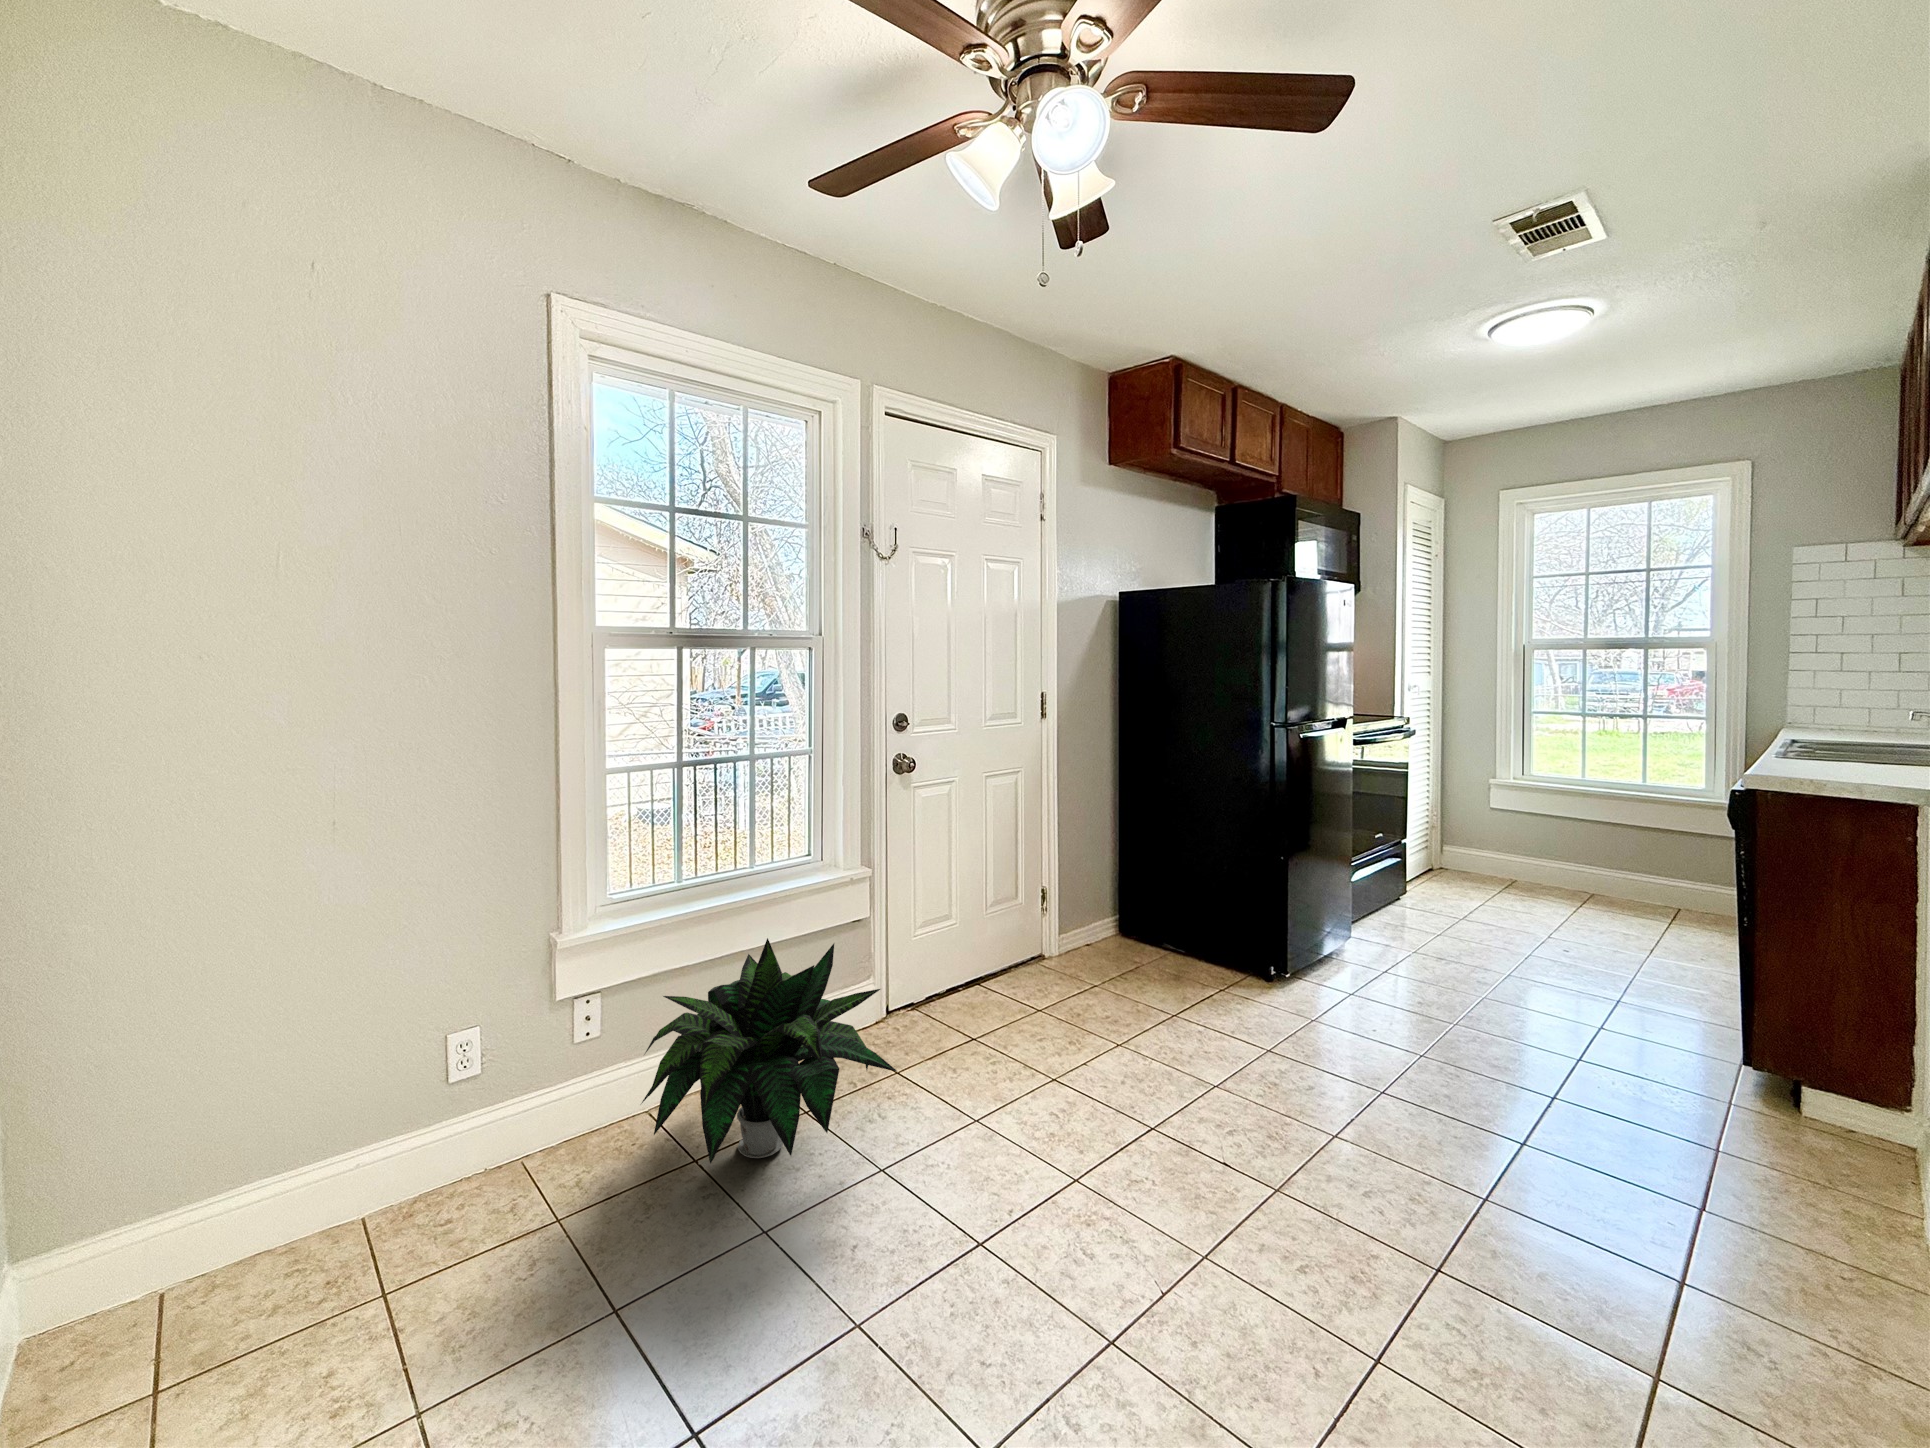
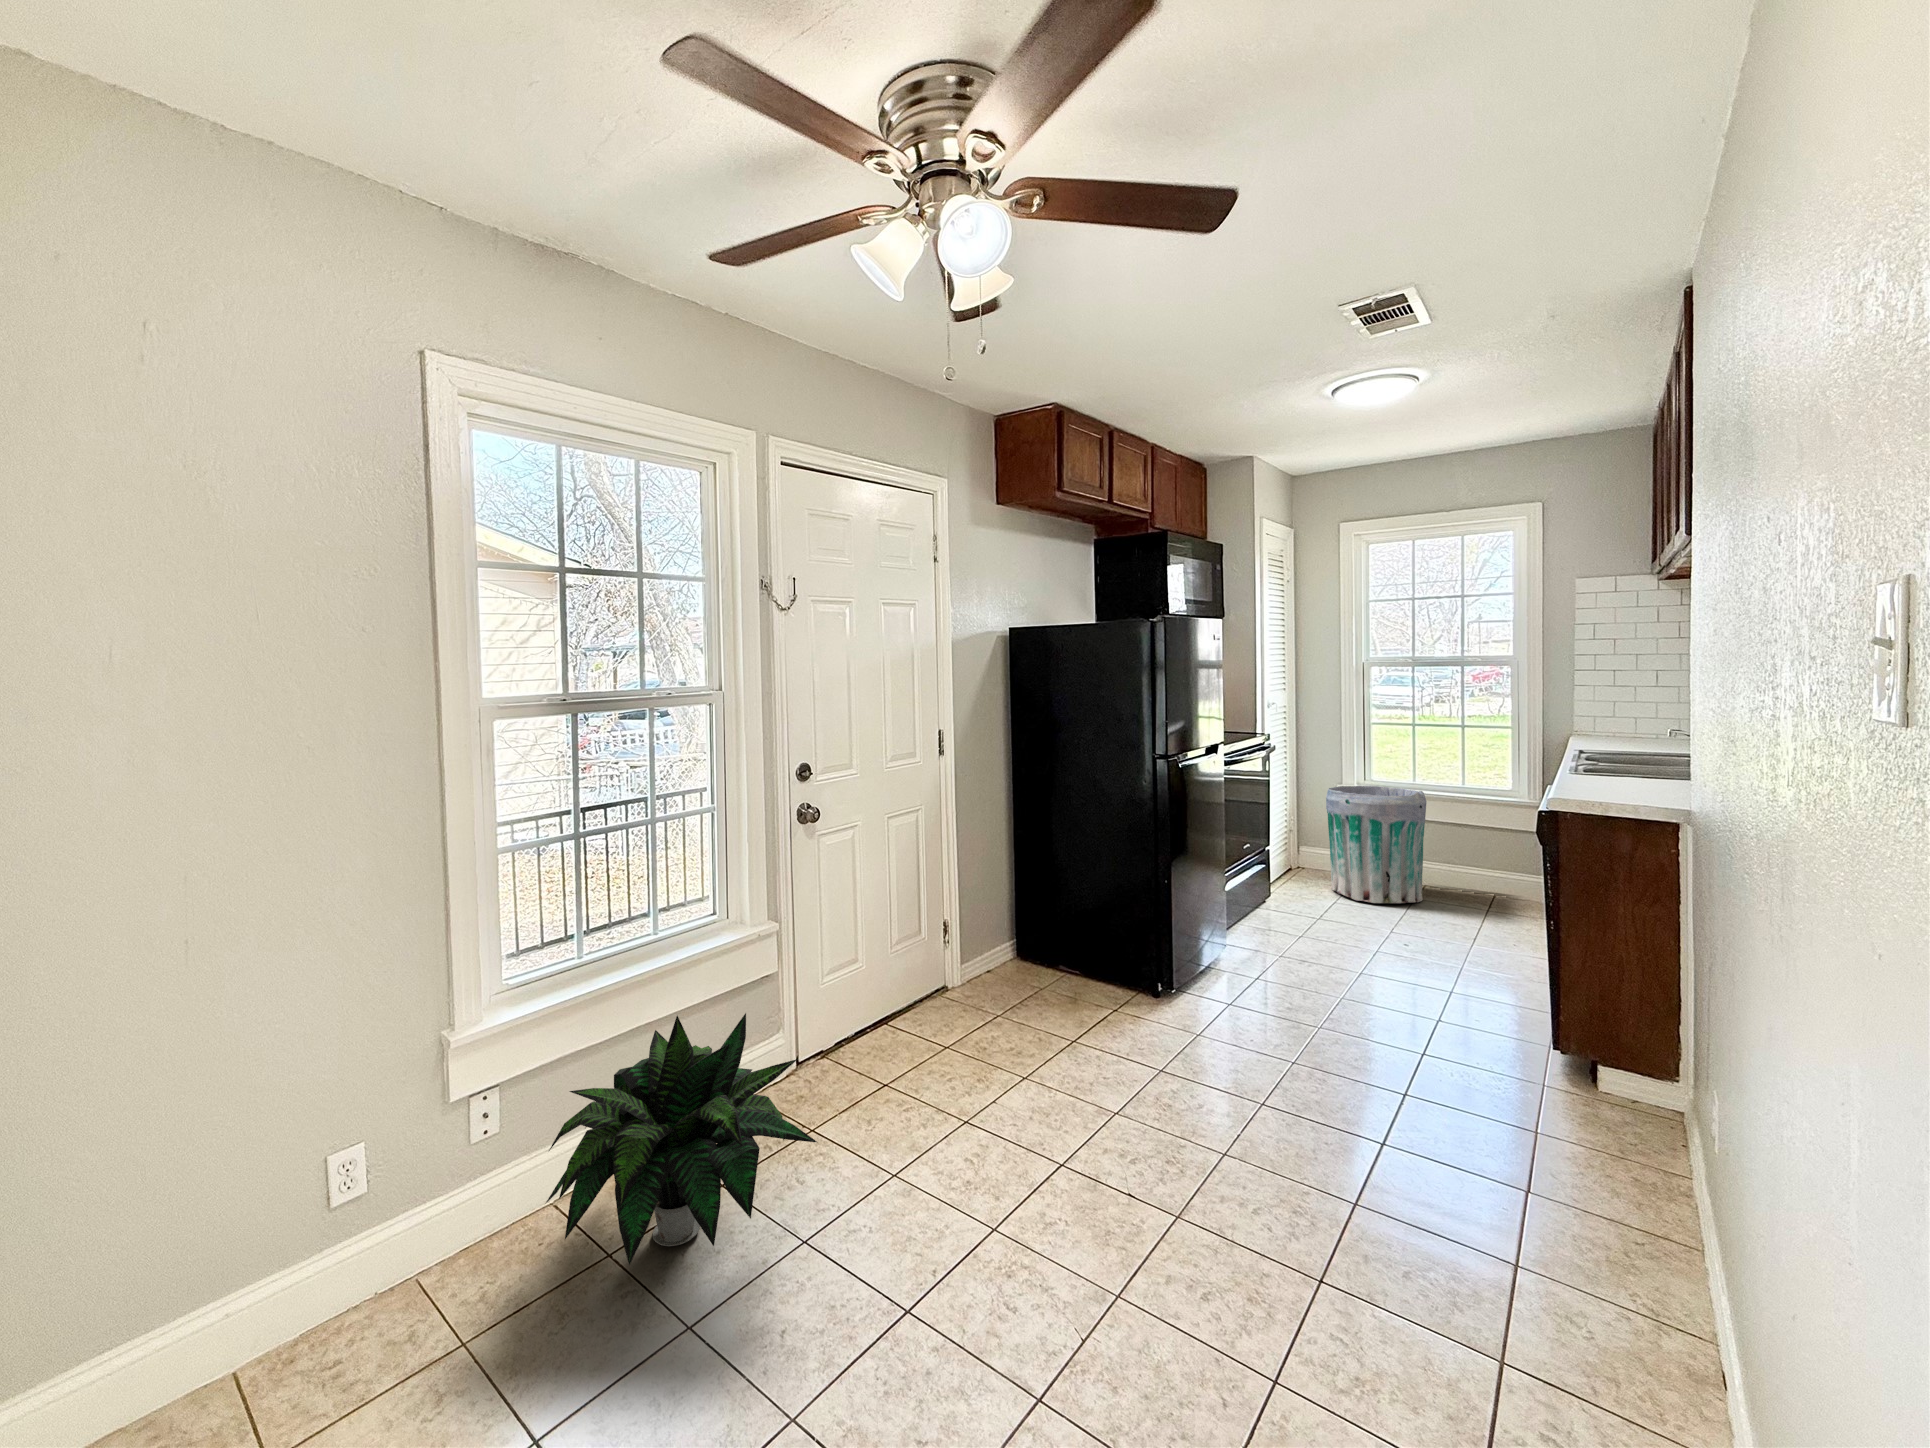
trash can: none [1472,779,1593,908] -> present [1326,786,1427,903]

